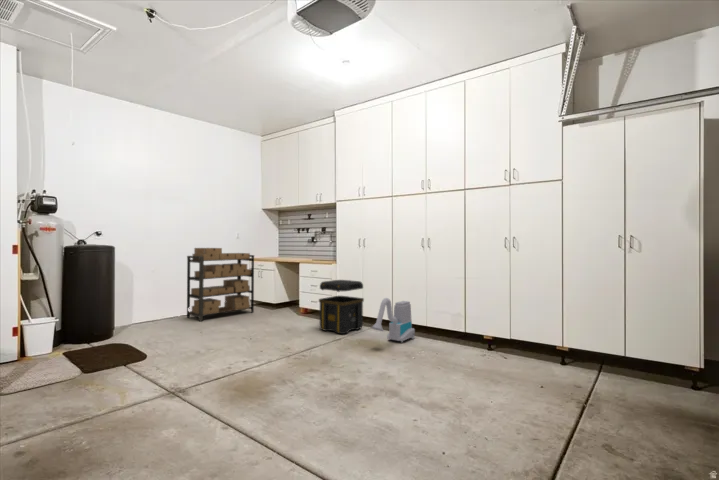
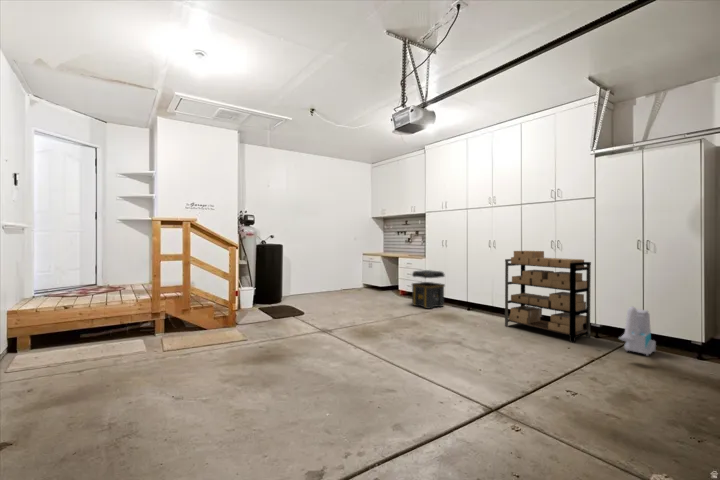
shelving unit: present [187,248,254,321] -> present [505,251,591,343]
vacuum cleaner: present [371,298,415,343] -> present [619,307,656,356]

